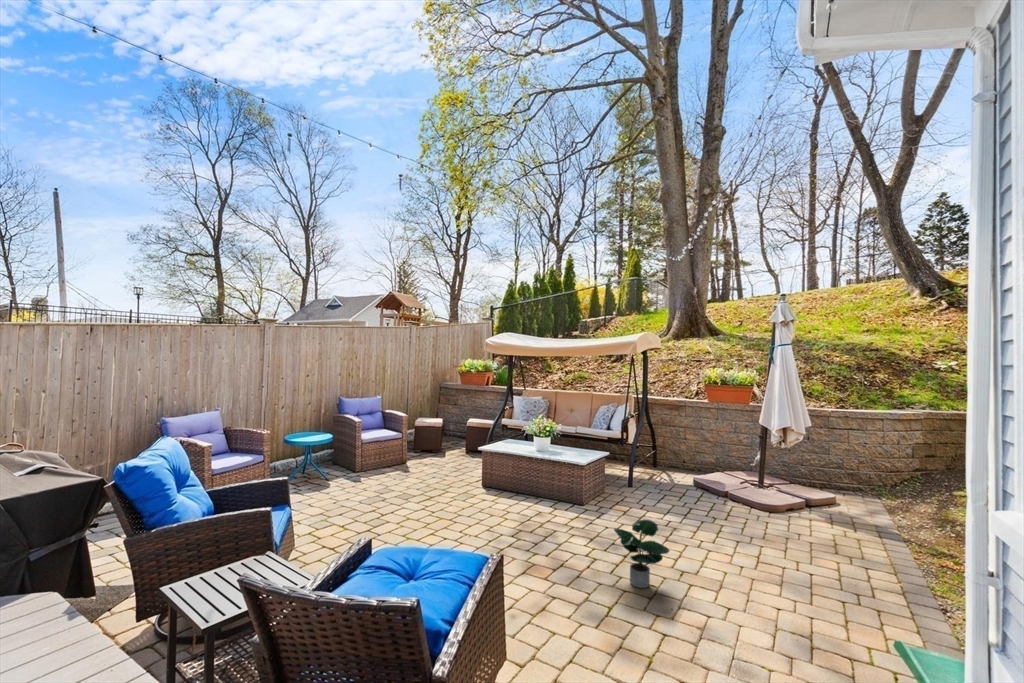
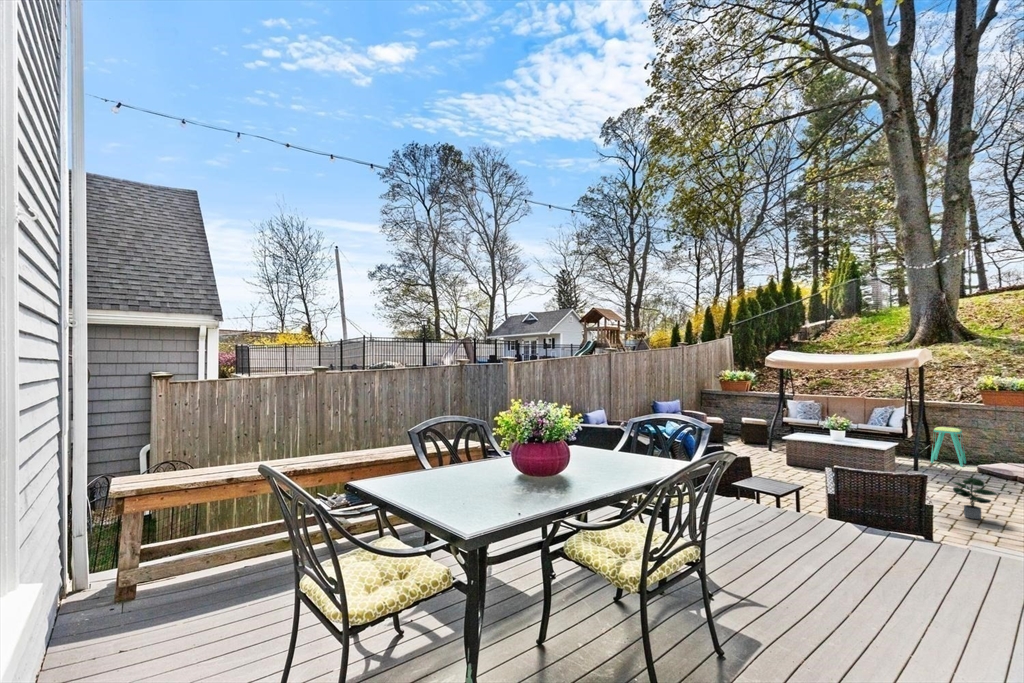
stool: none [654,428,689,475] -> present [931,427,966,467]

